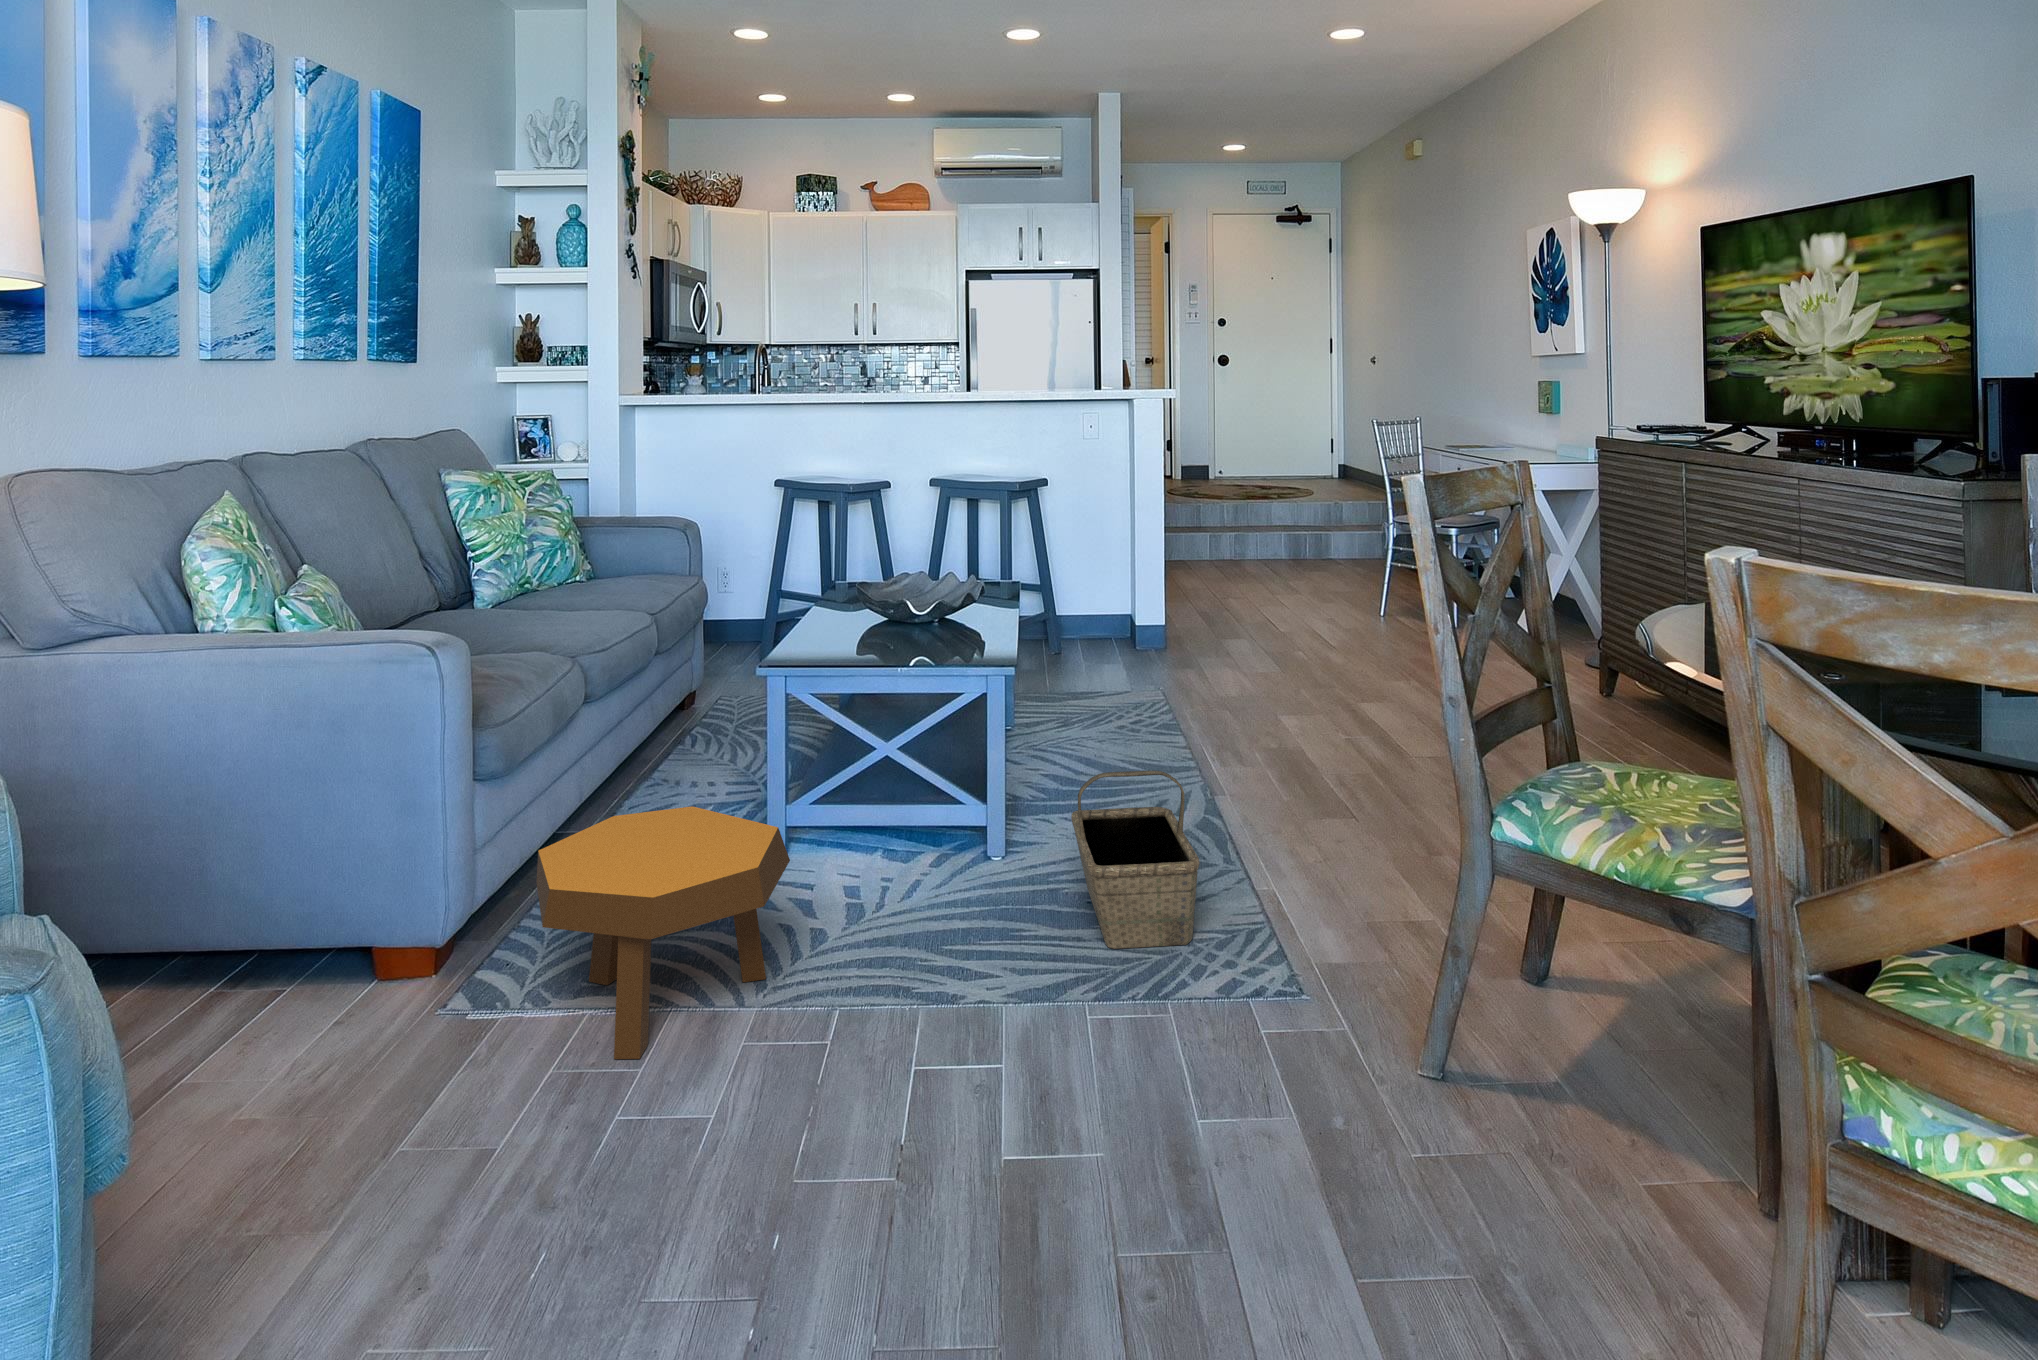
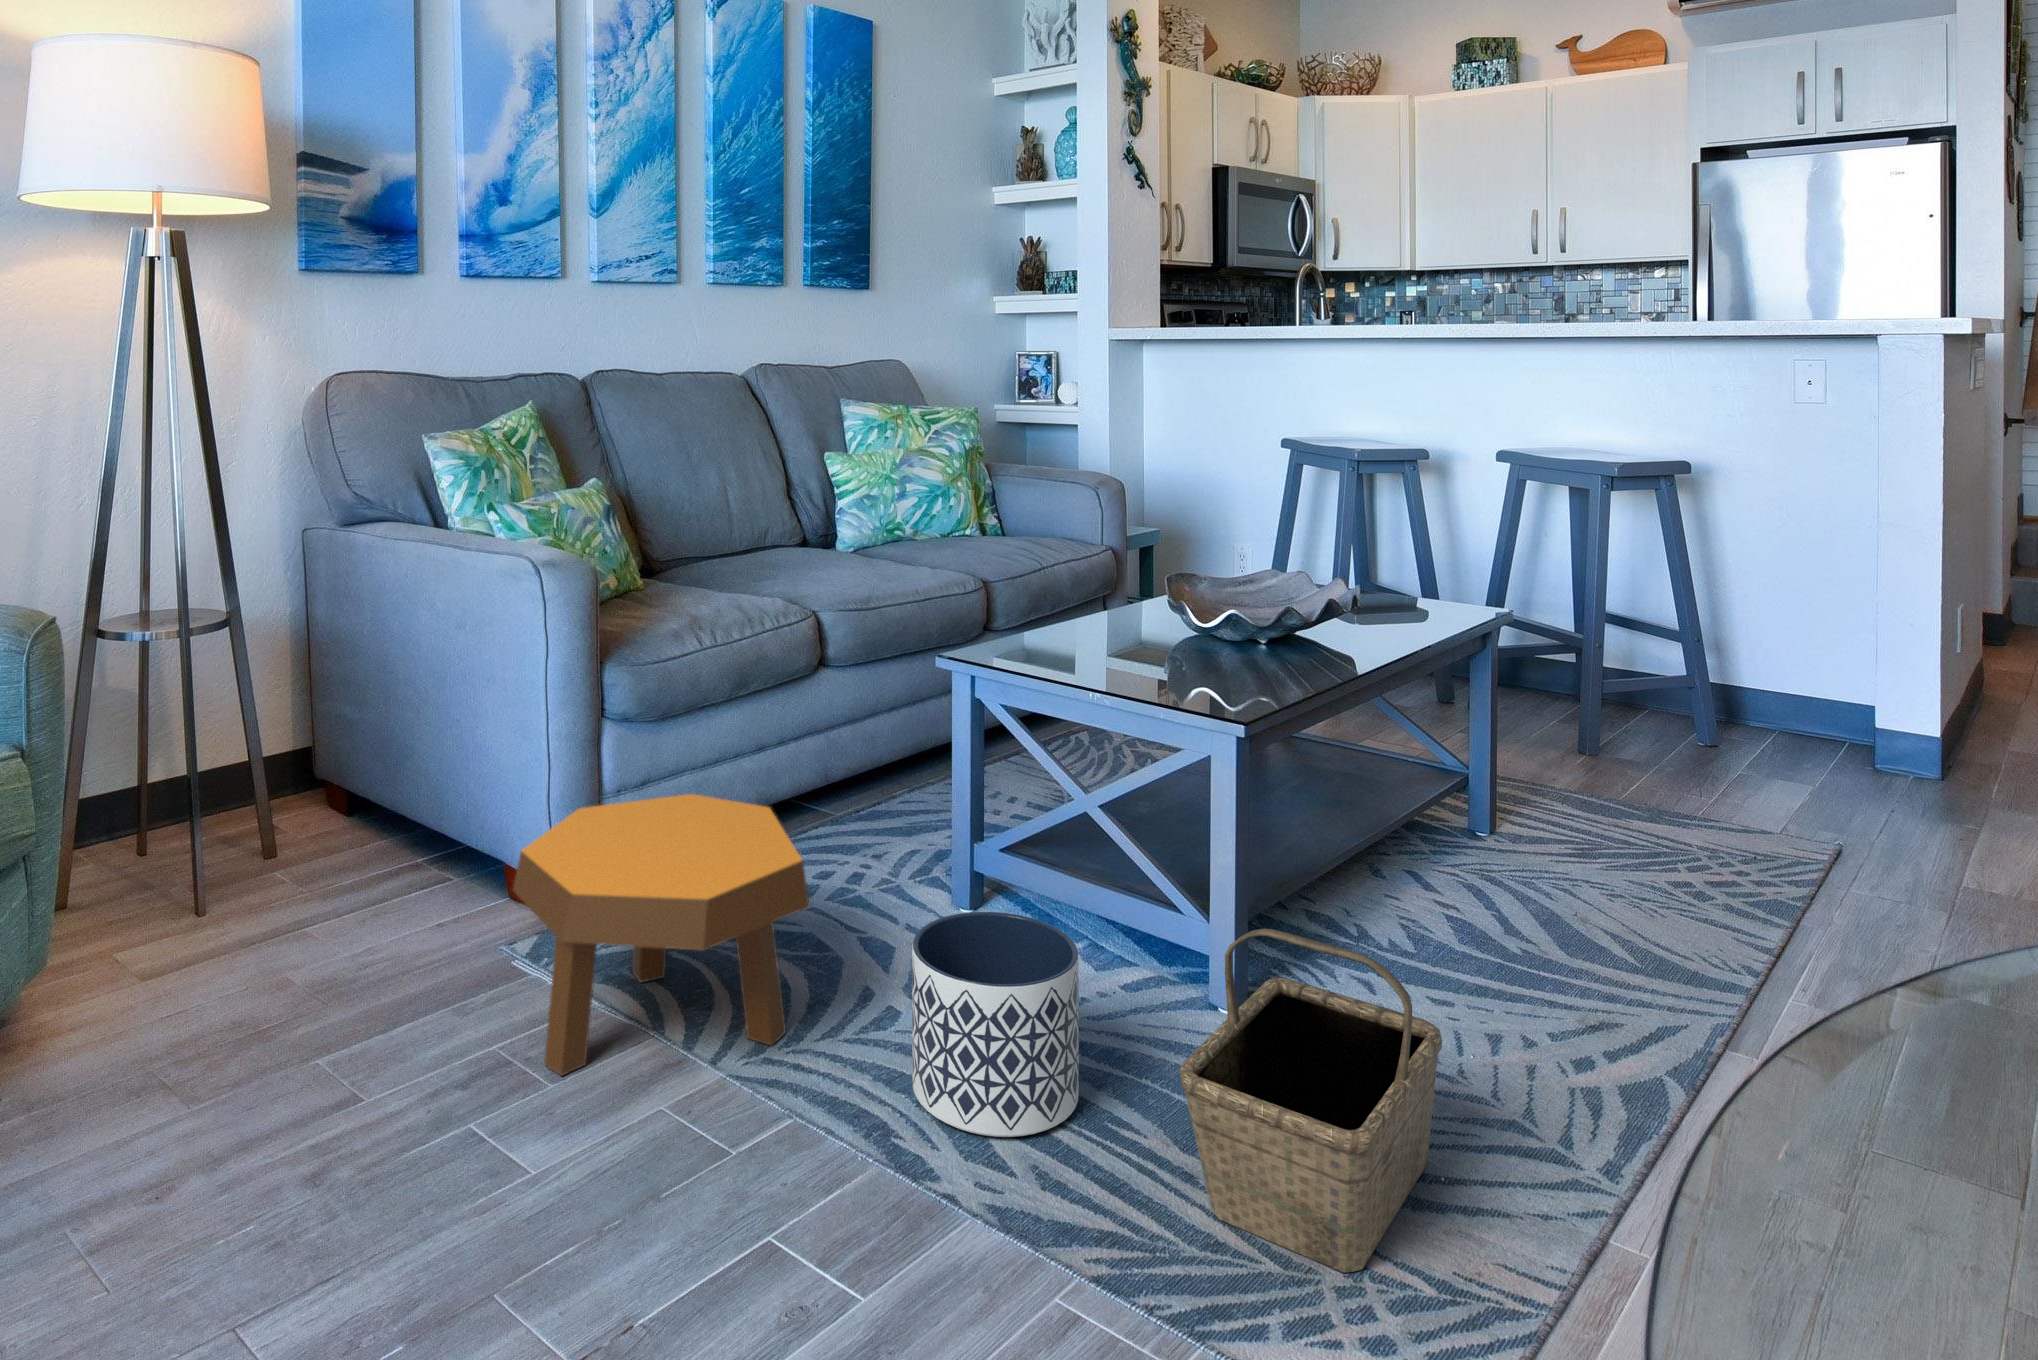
planter: none [879,821,994,969] -> present [912,912,1079,1137]

